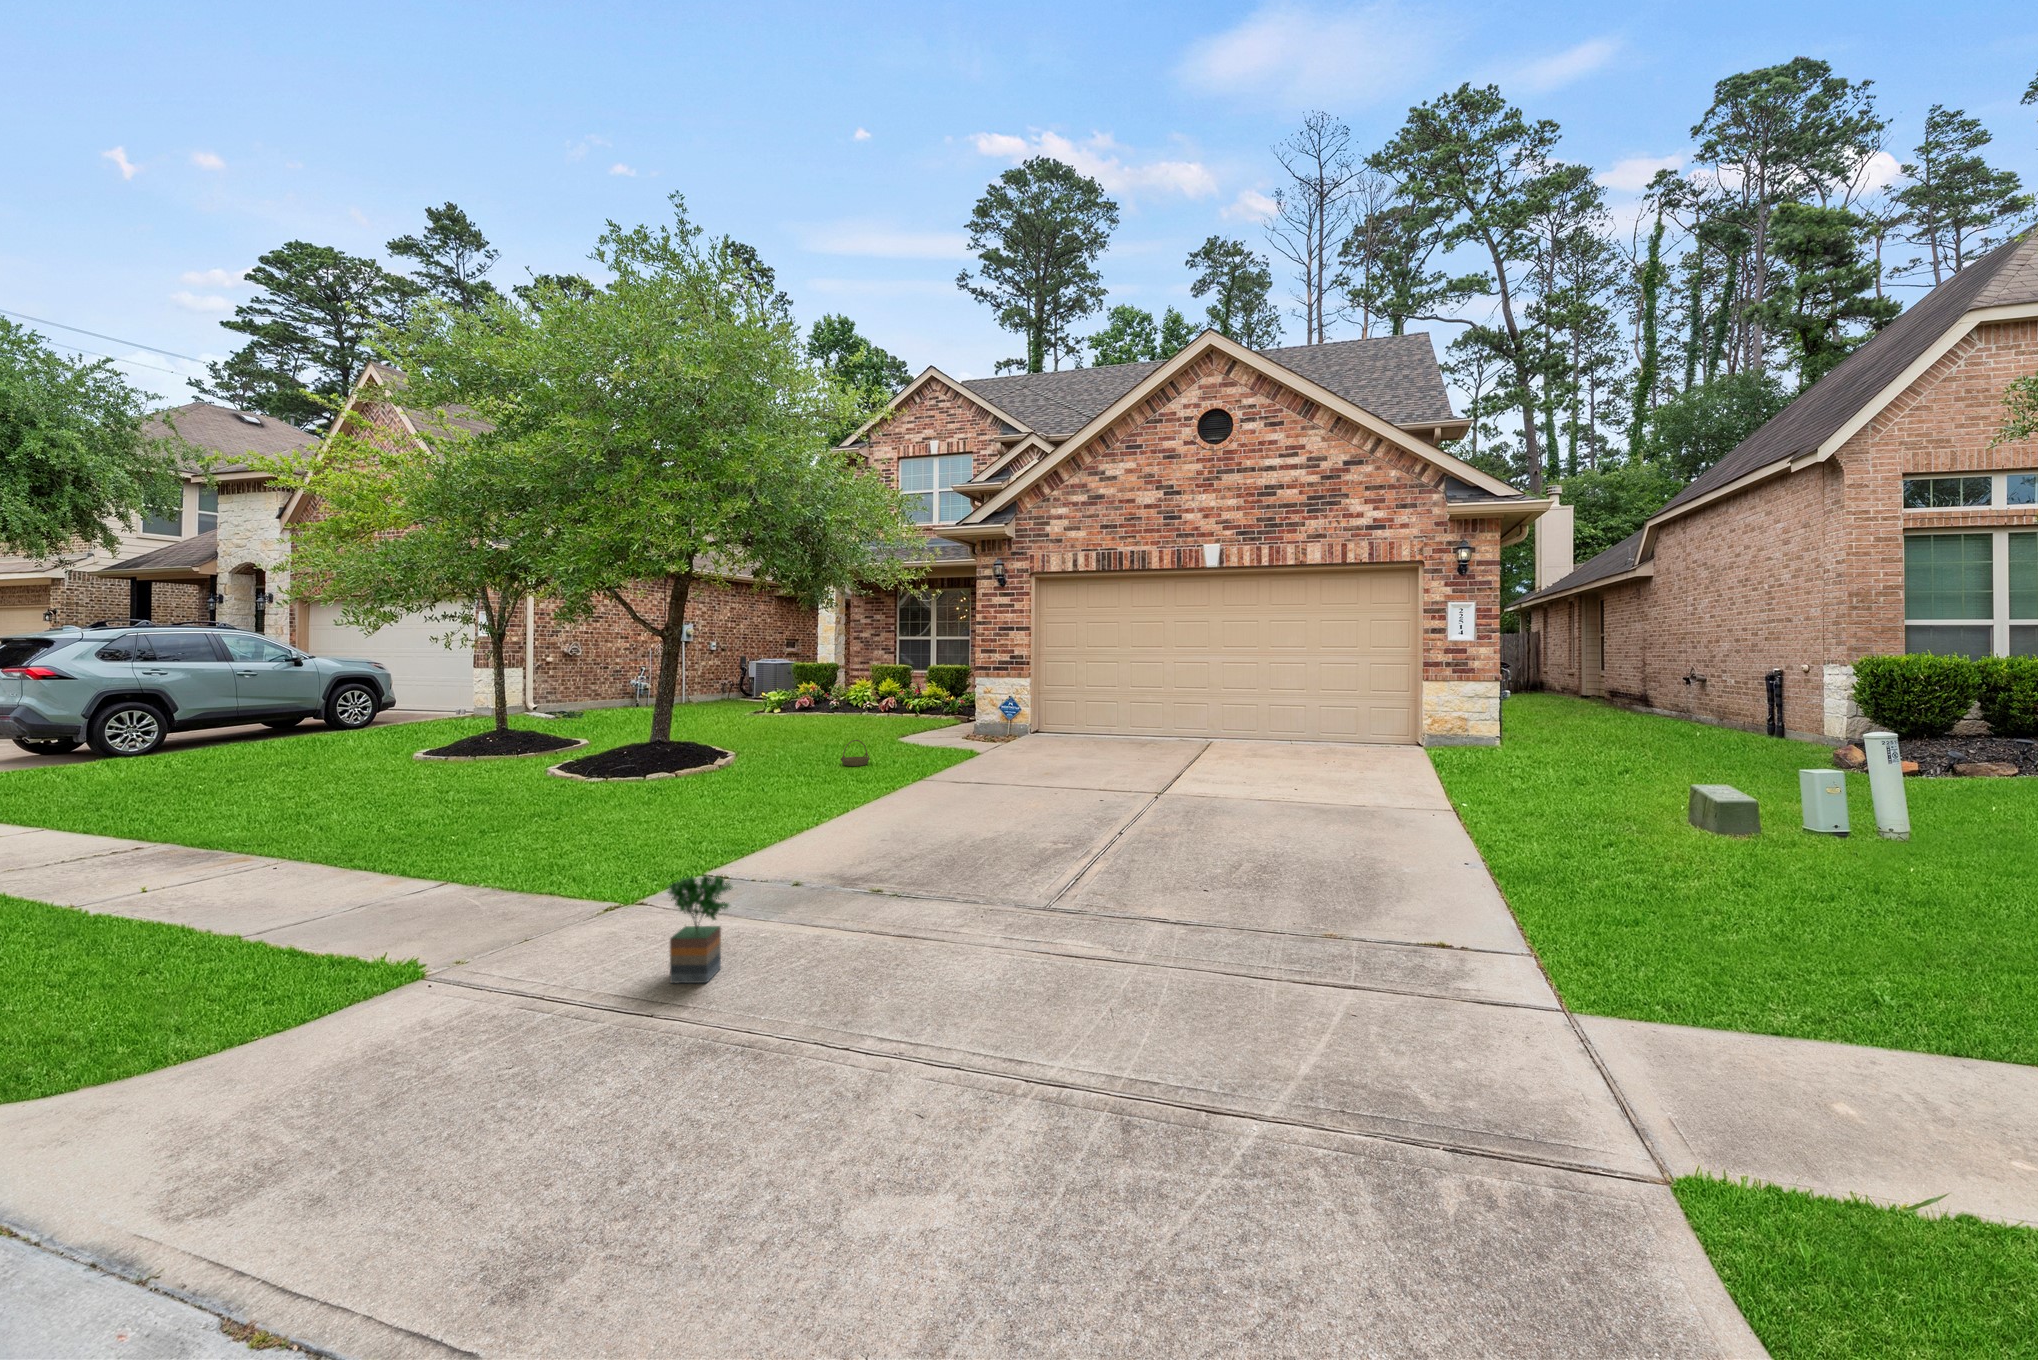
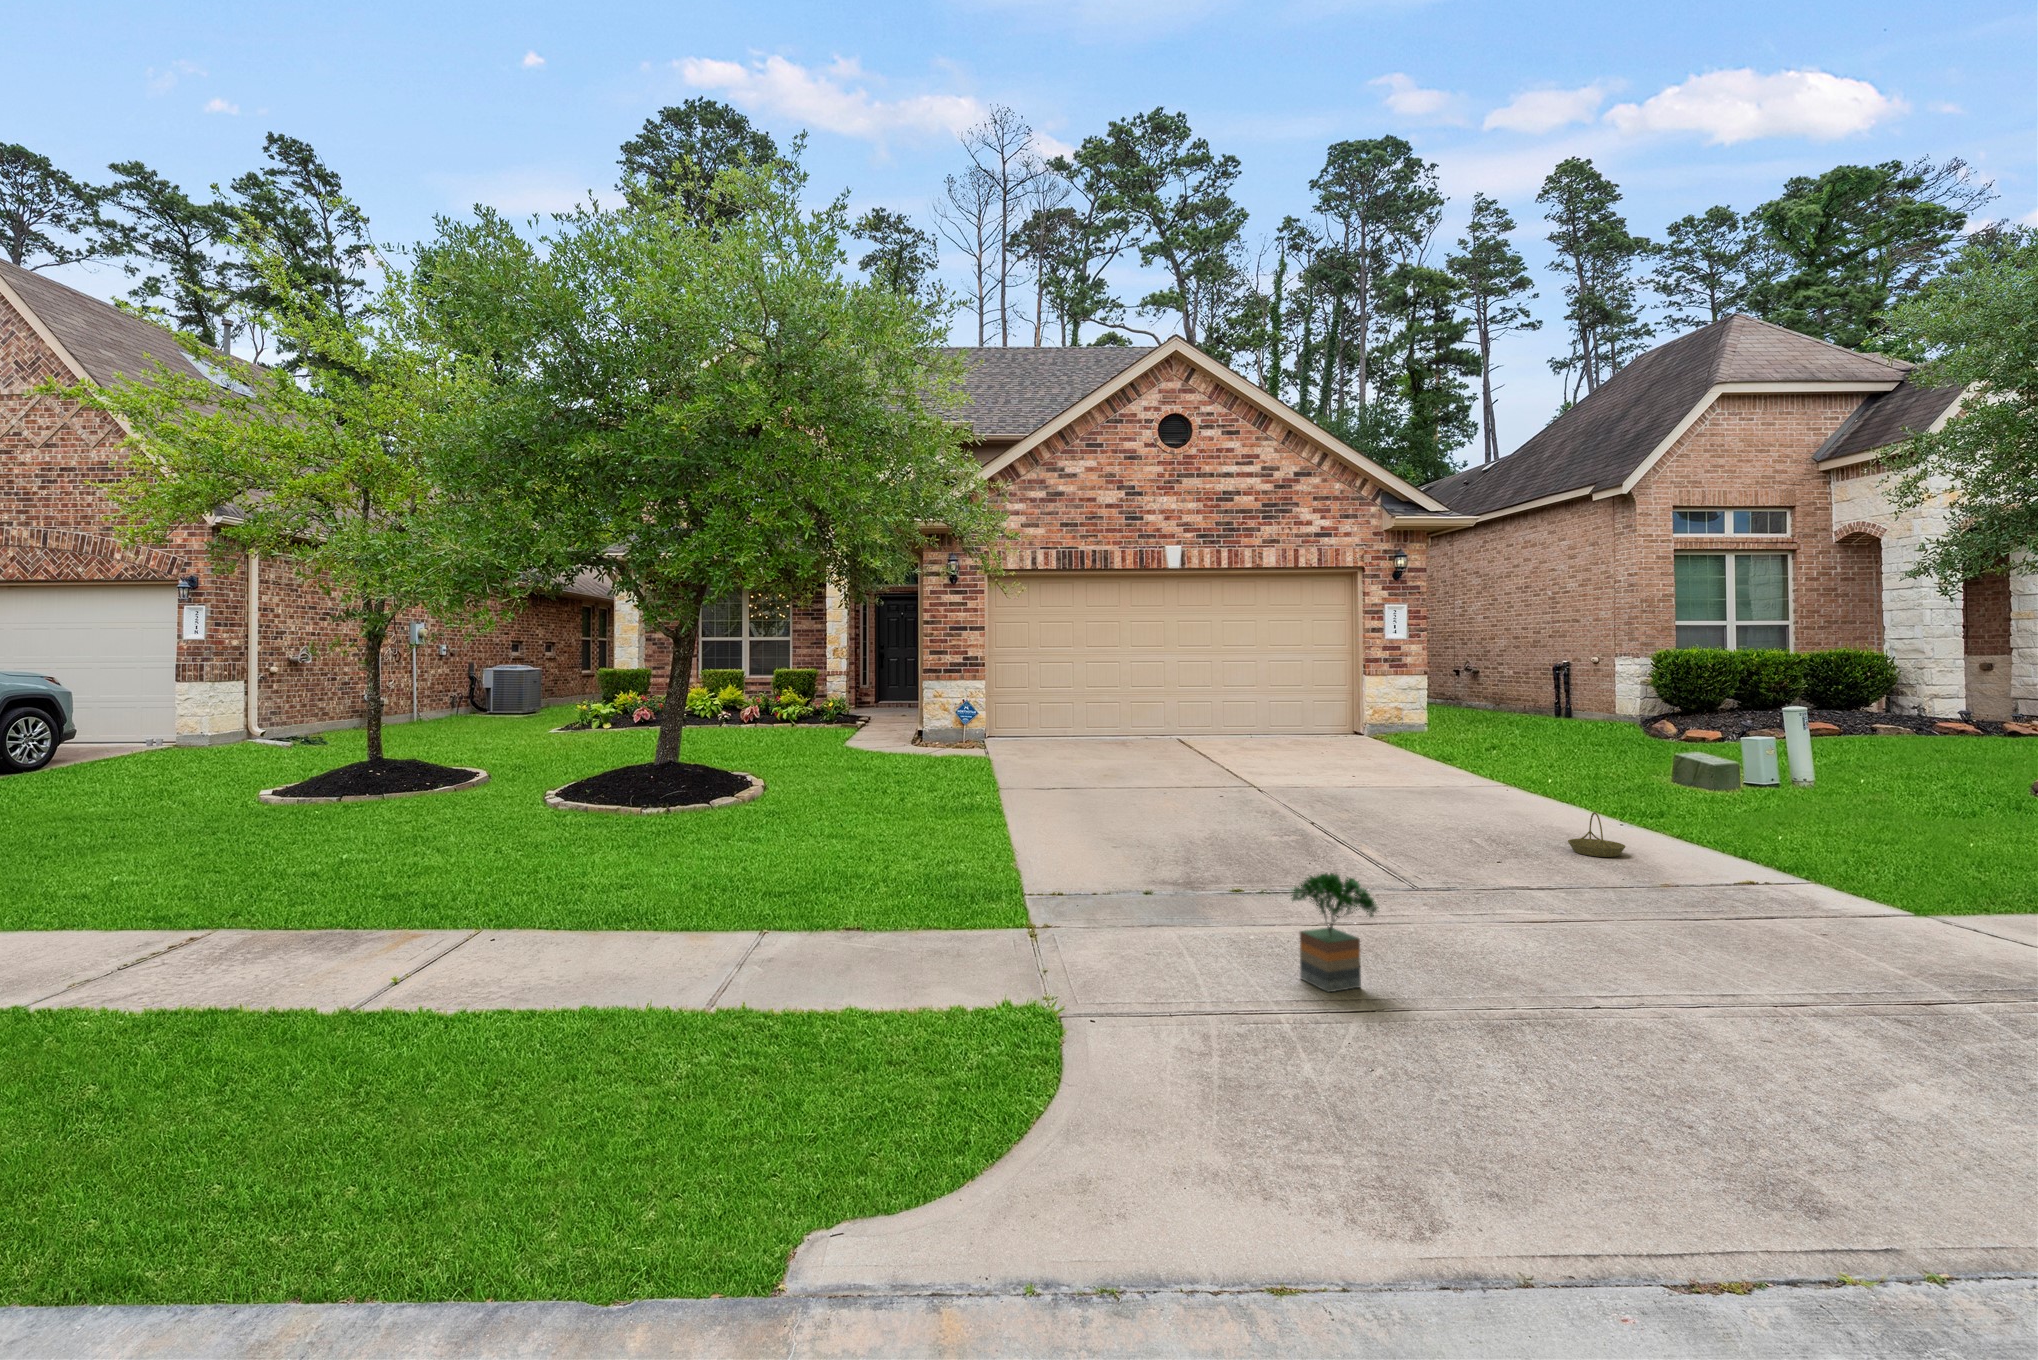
basket: present [841,740,870,766] -> present [1568,812,1625,857]

